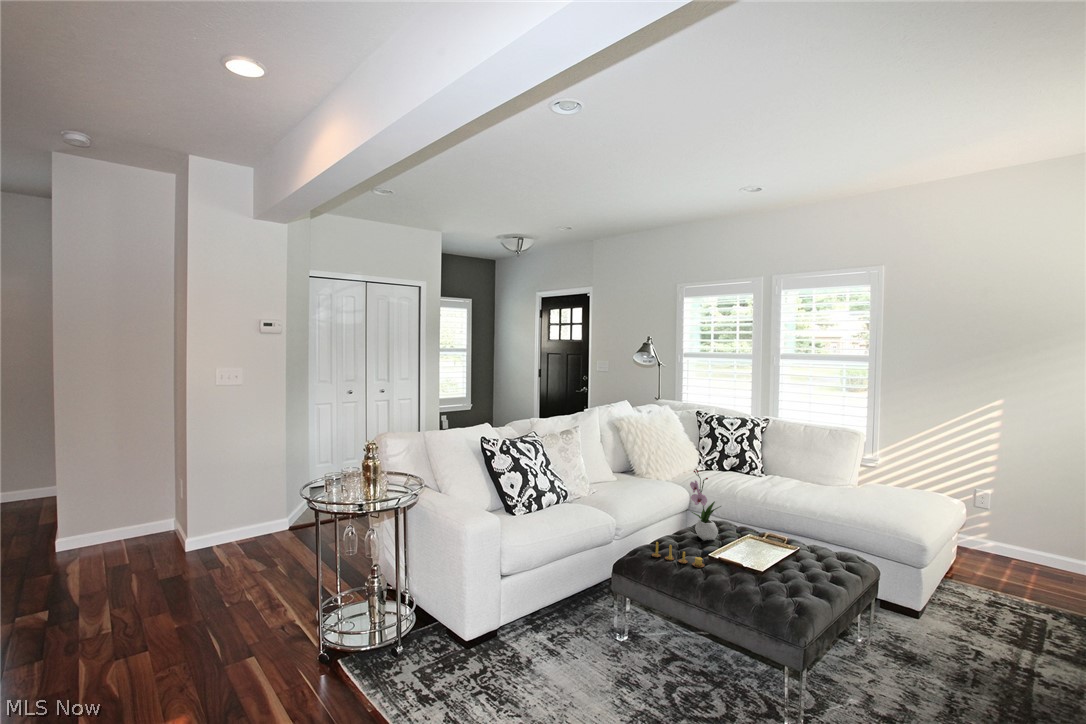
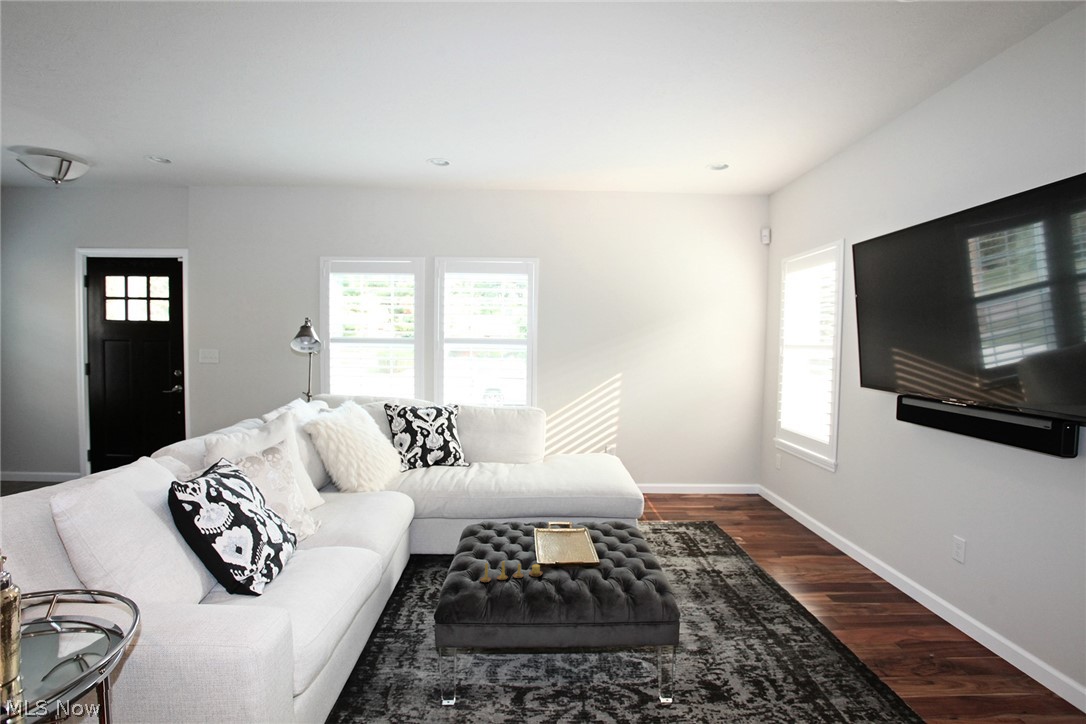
flower arrangement: present [690,470,721,540] -> none [482,468,516,546]

